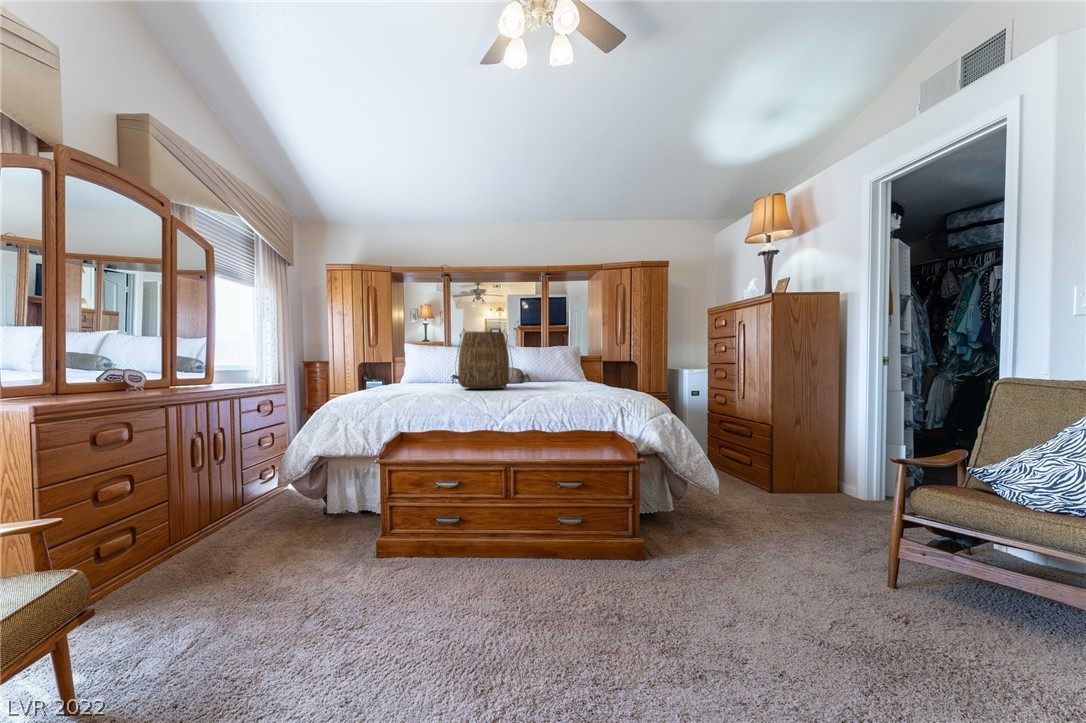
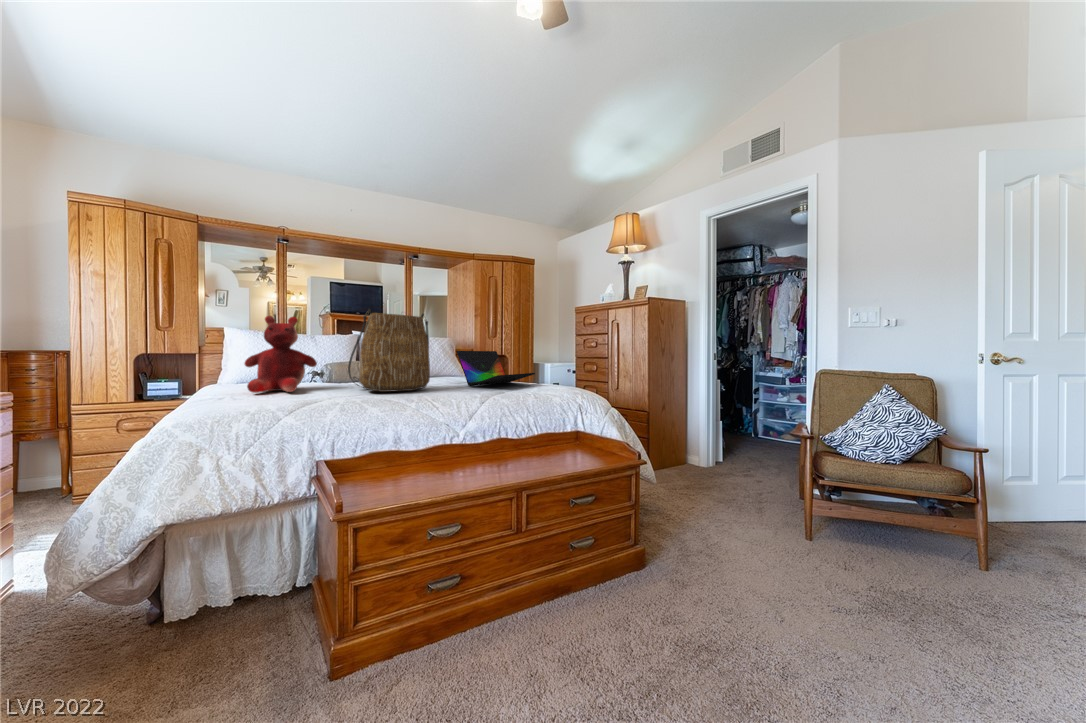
teddy bear: none [400,337,442,387] -> present [245,316,317,393]
laptop: none [540,357,607,388] -> present [457,351,535,386]

